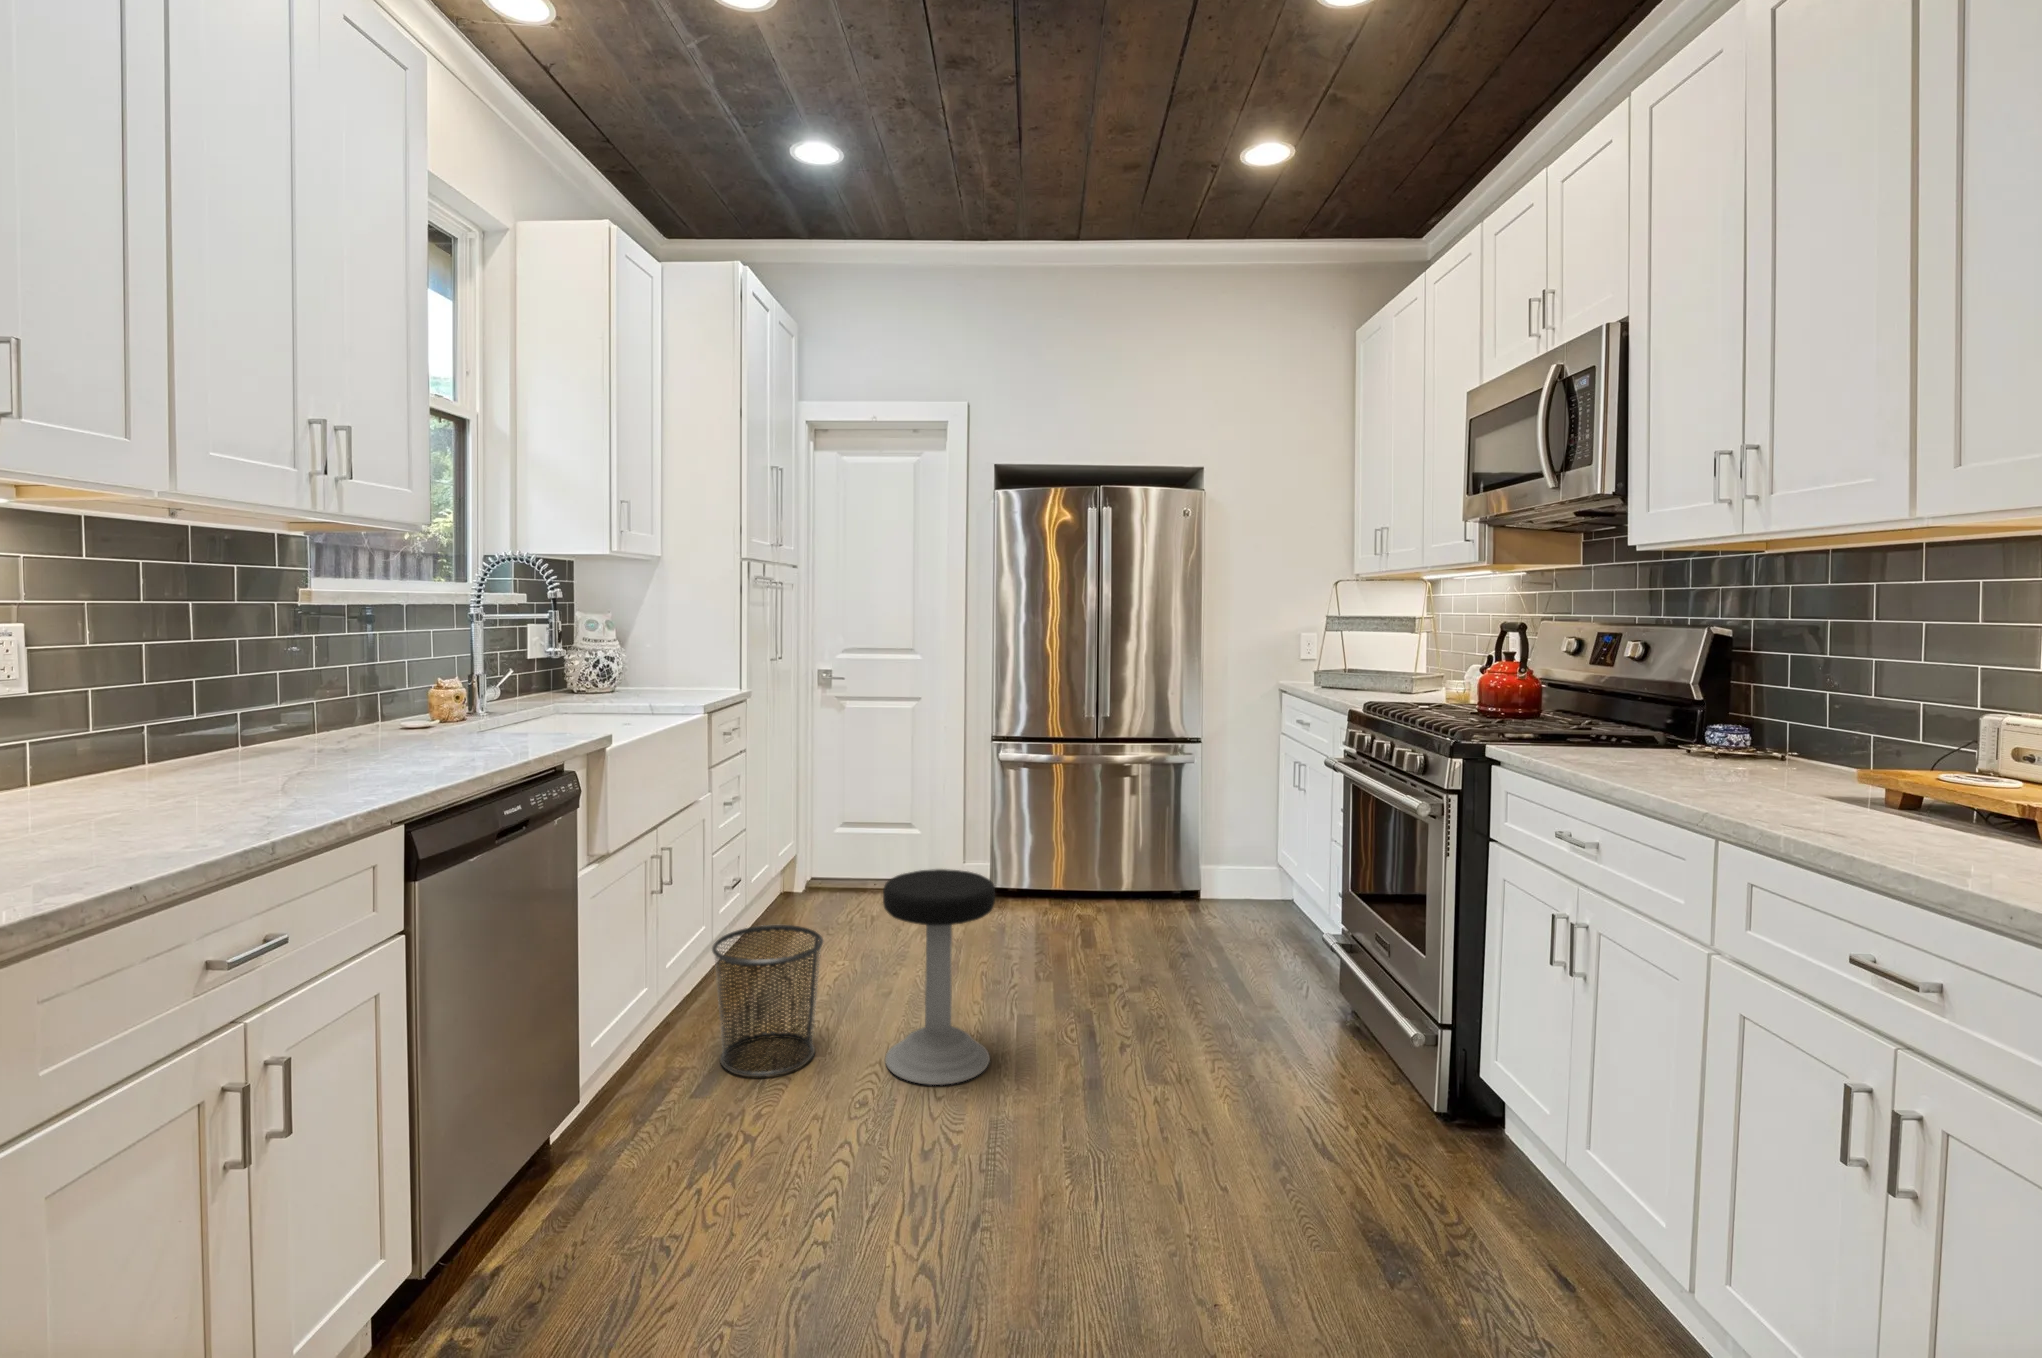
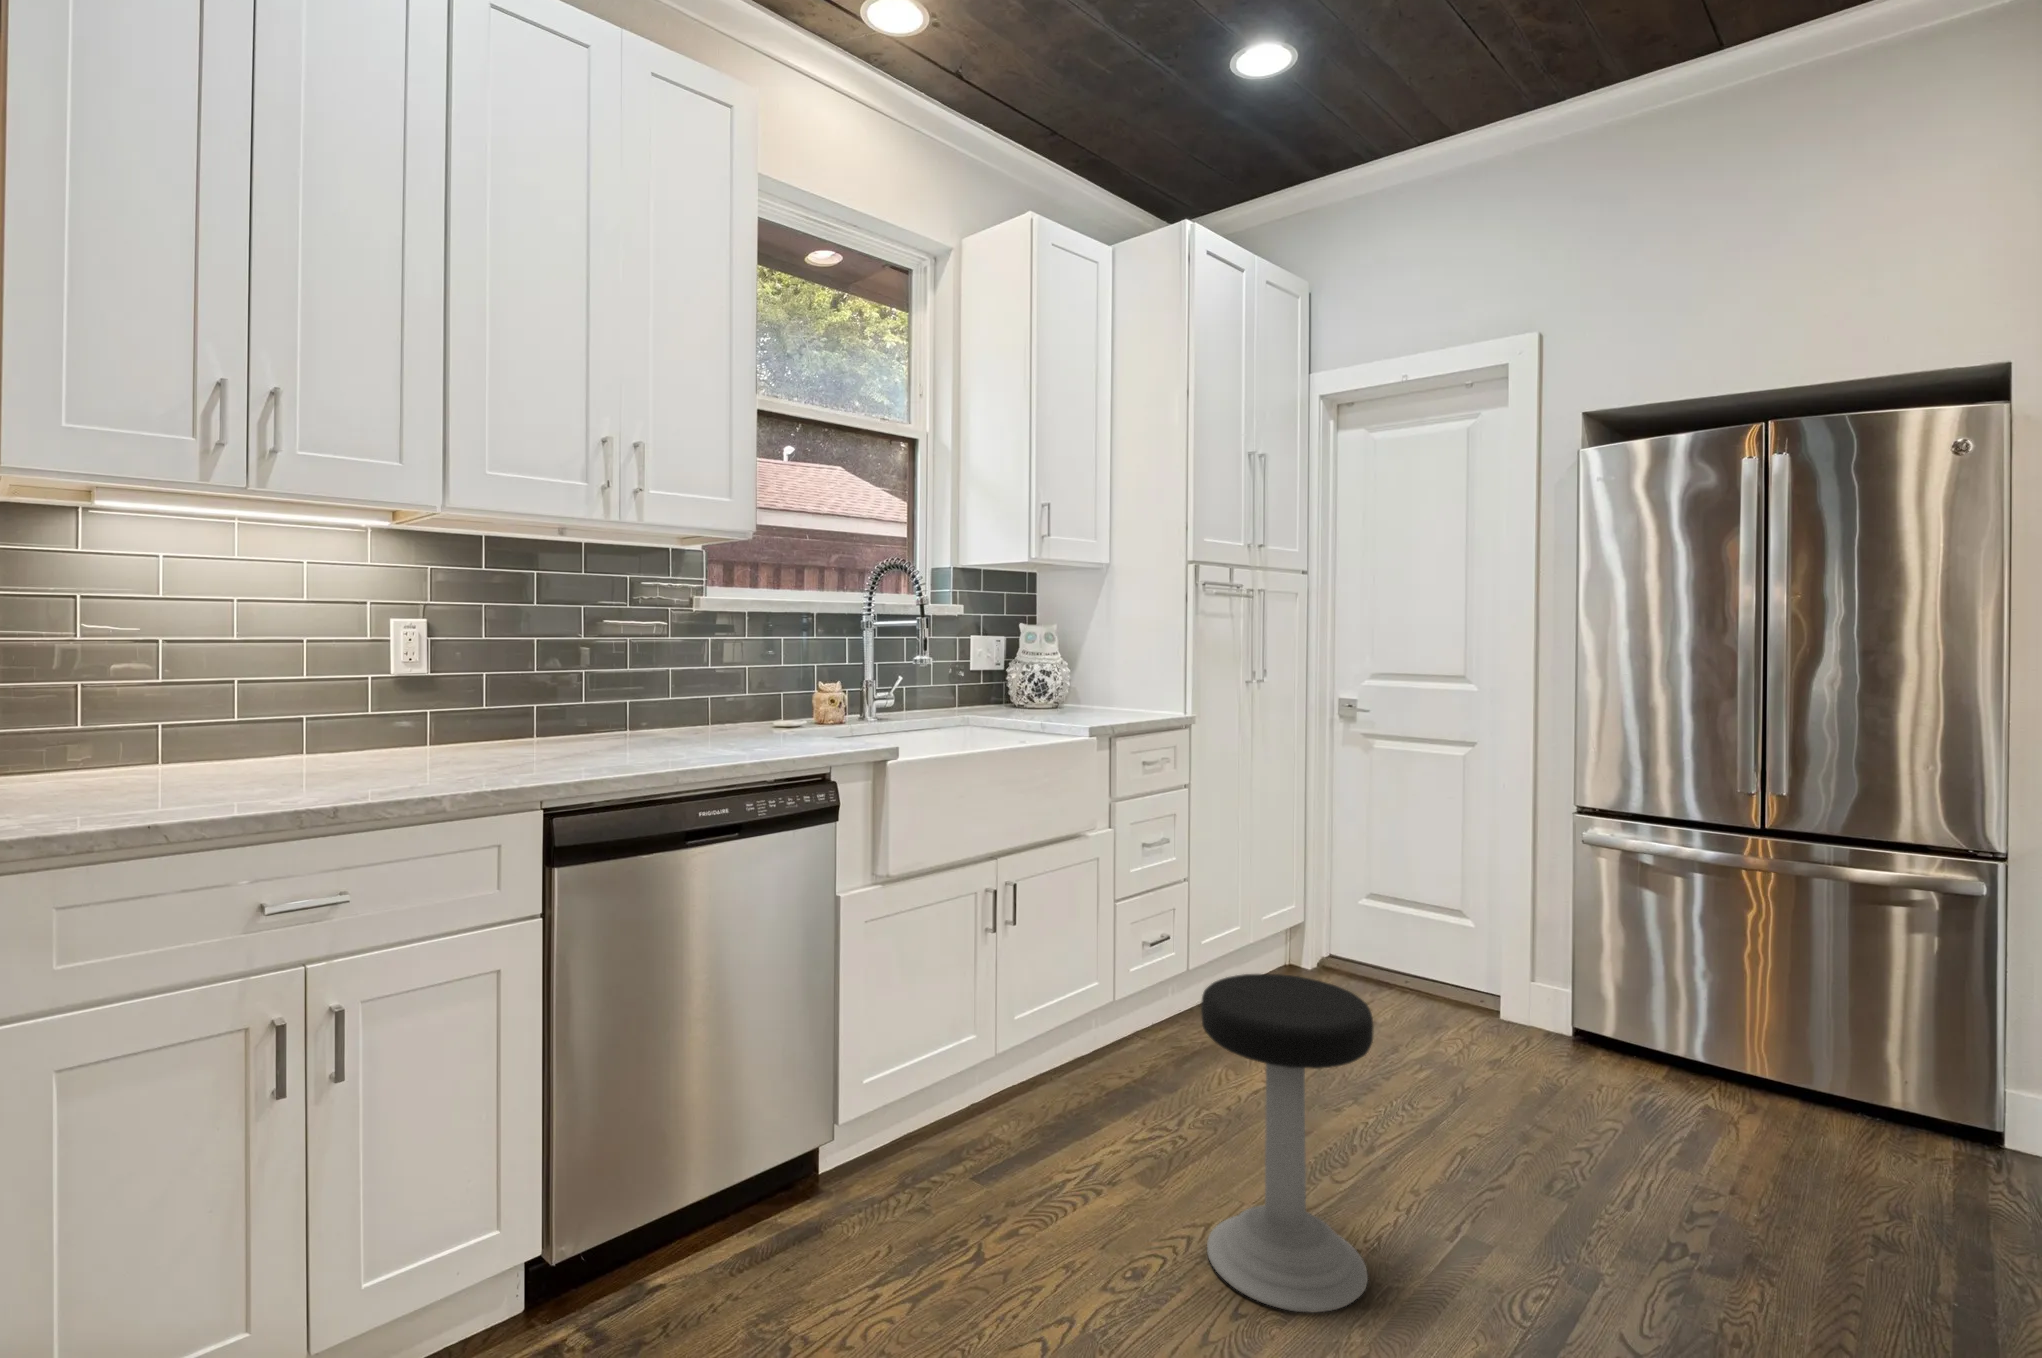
trash can: present [712,925,823,1077] -> none [1022,998,1159,1196]

